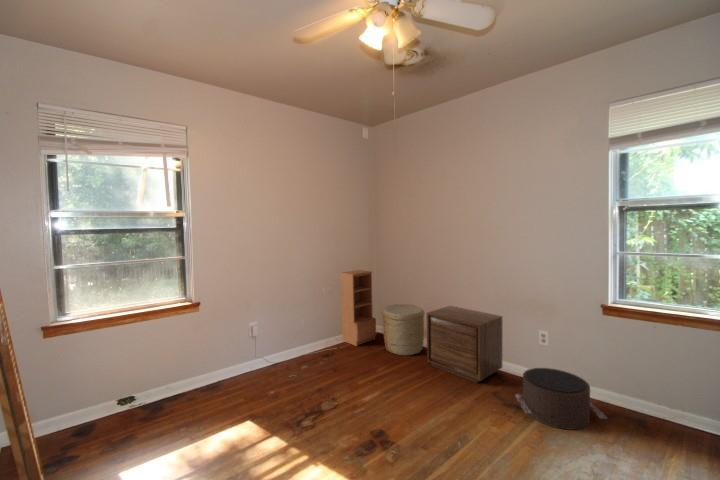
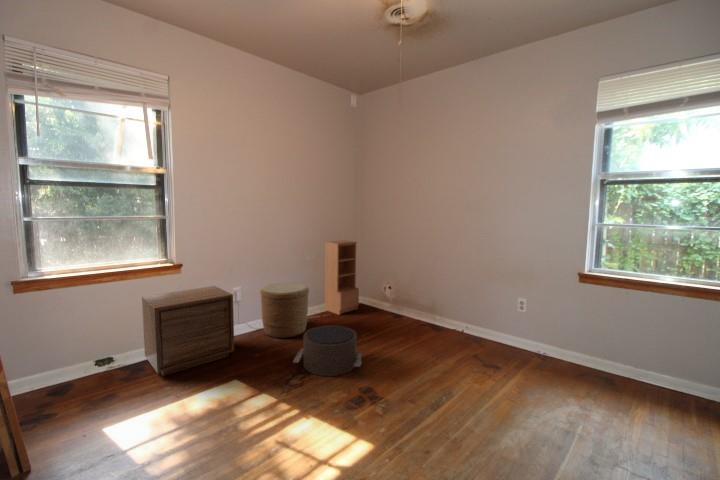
woven basket: present [382,304,424,355] -> present [260,283,309,338]
nightstand: present [427,306,502,383] -> present [142,286,234,376]
pouf: present [516,368,607,430] -> present [294,325,362,376]

